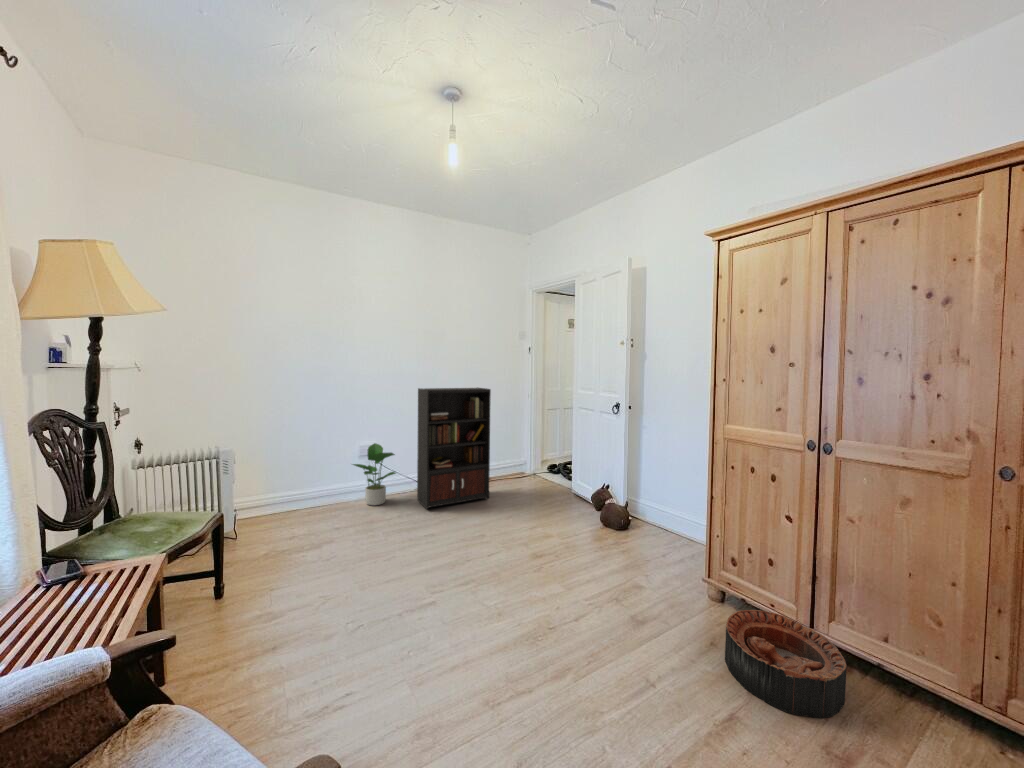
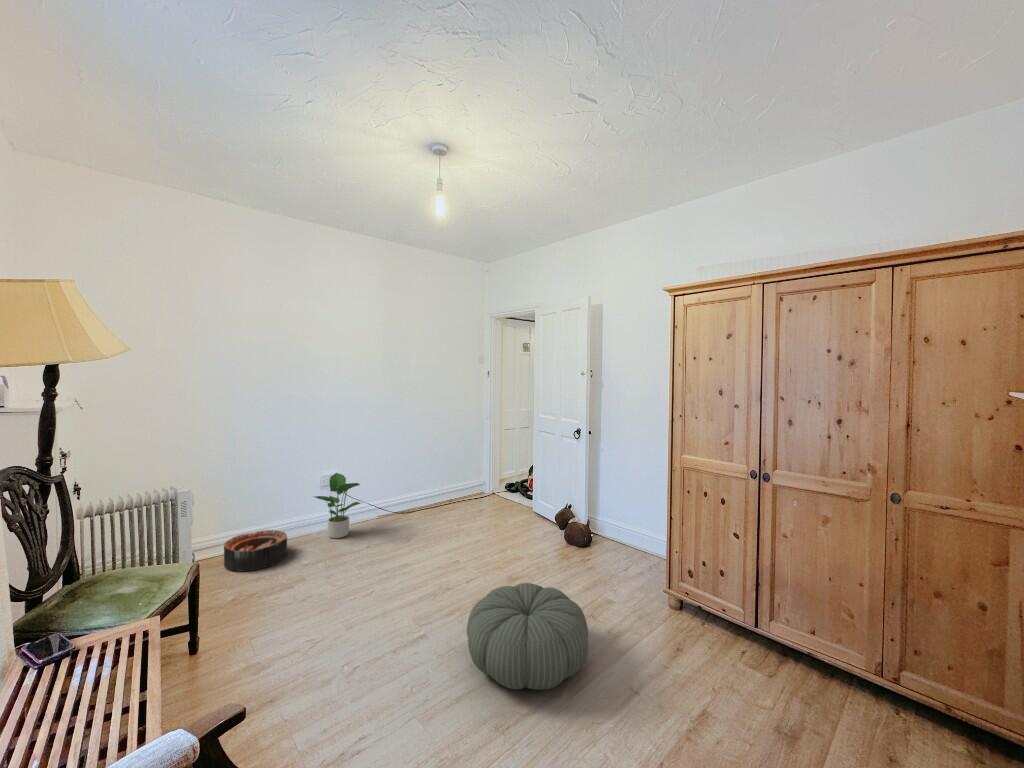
bookcase: present [417,388,491,509] -> none [383,413,457,539]
pouf: none [471,556,603,669] -> present [467,583,588,690]
basket: present [725,610,847,718] -> present [224,530,287,572]

